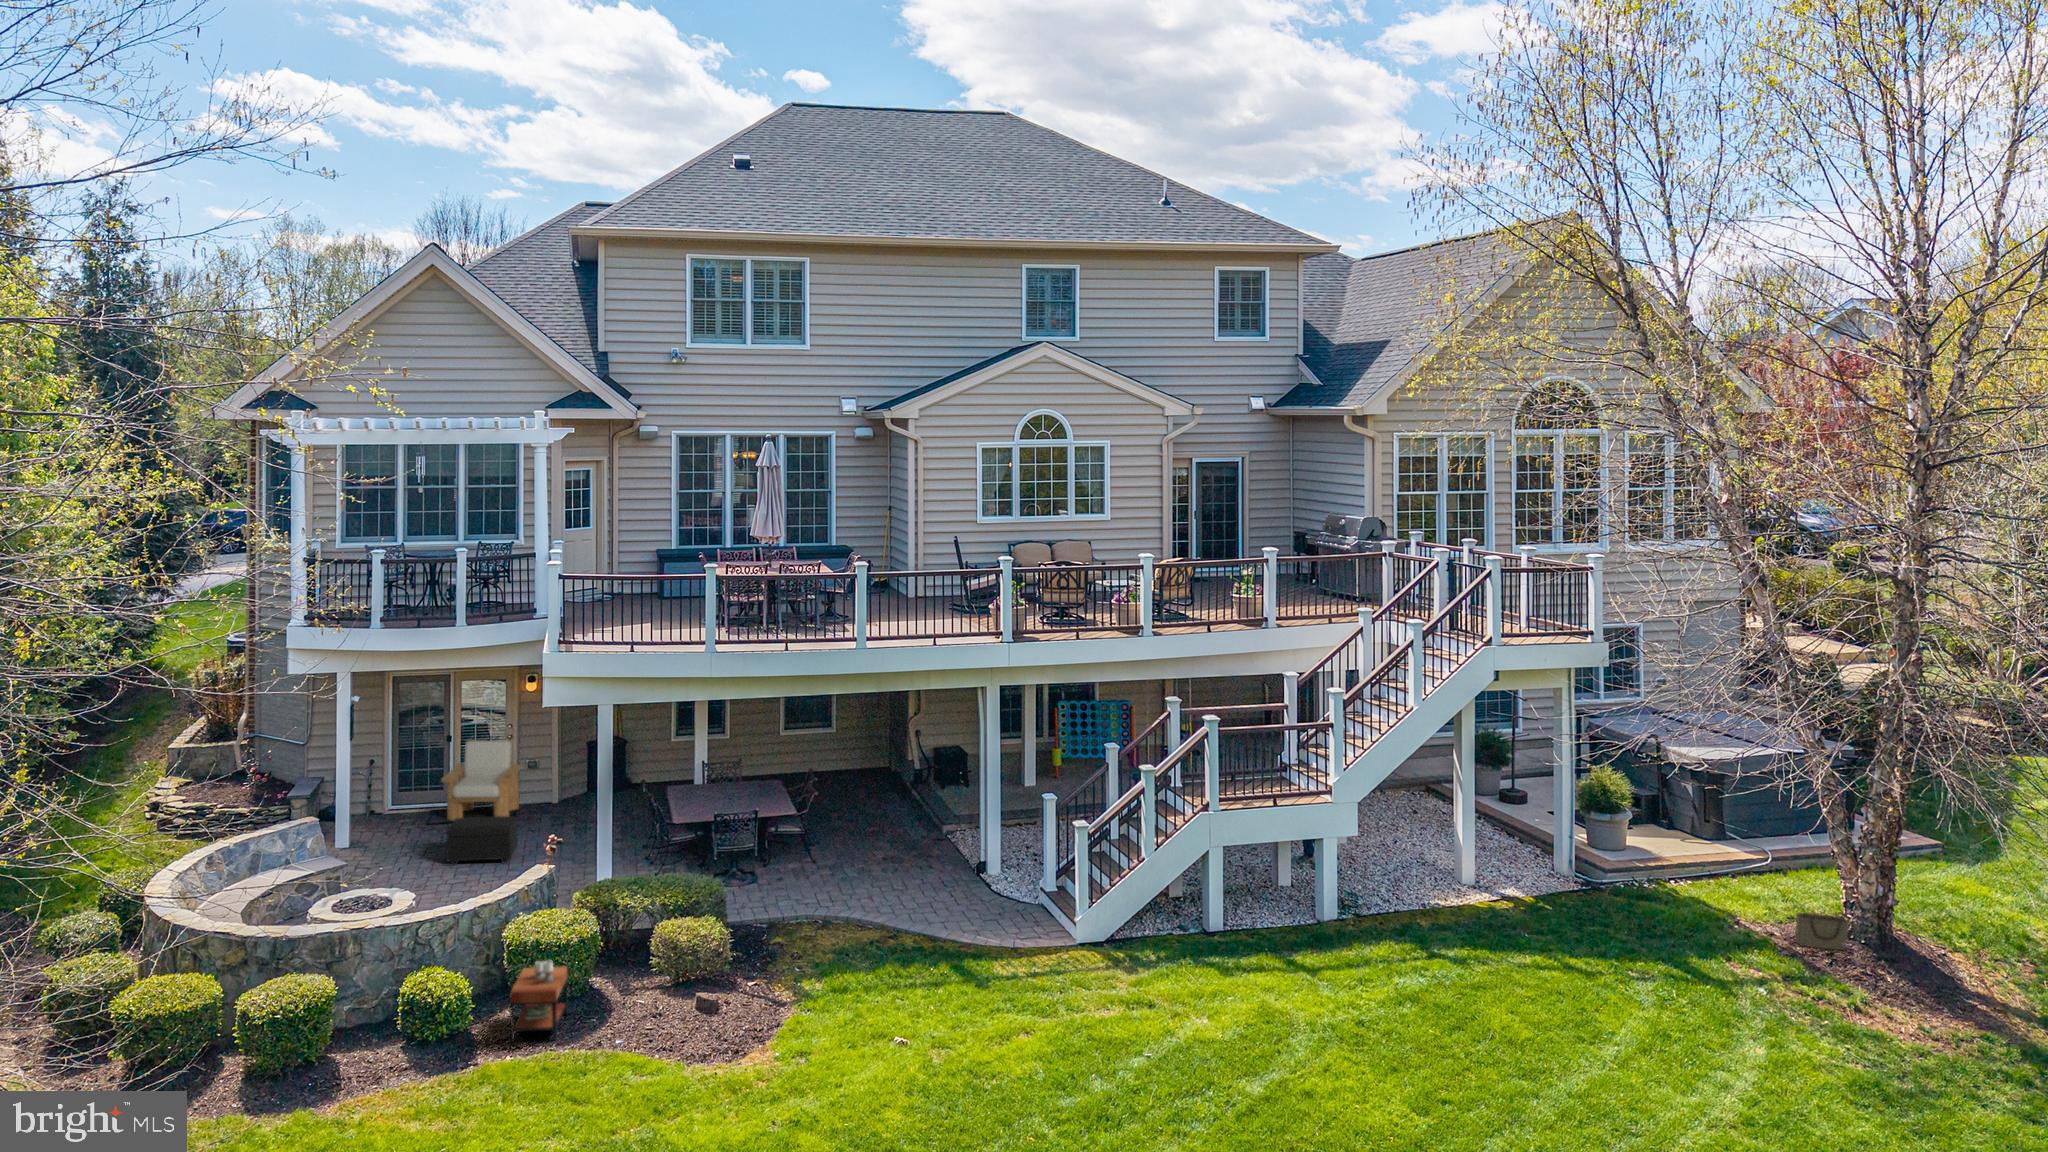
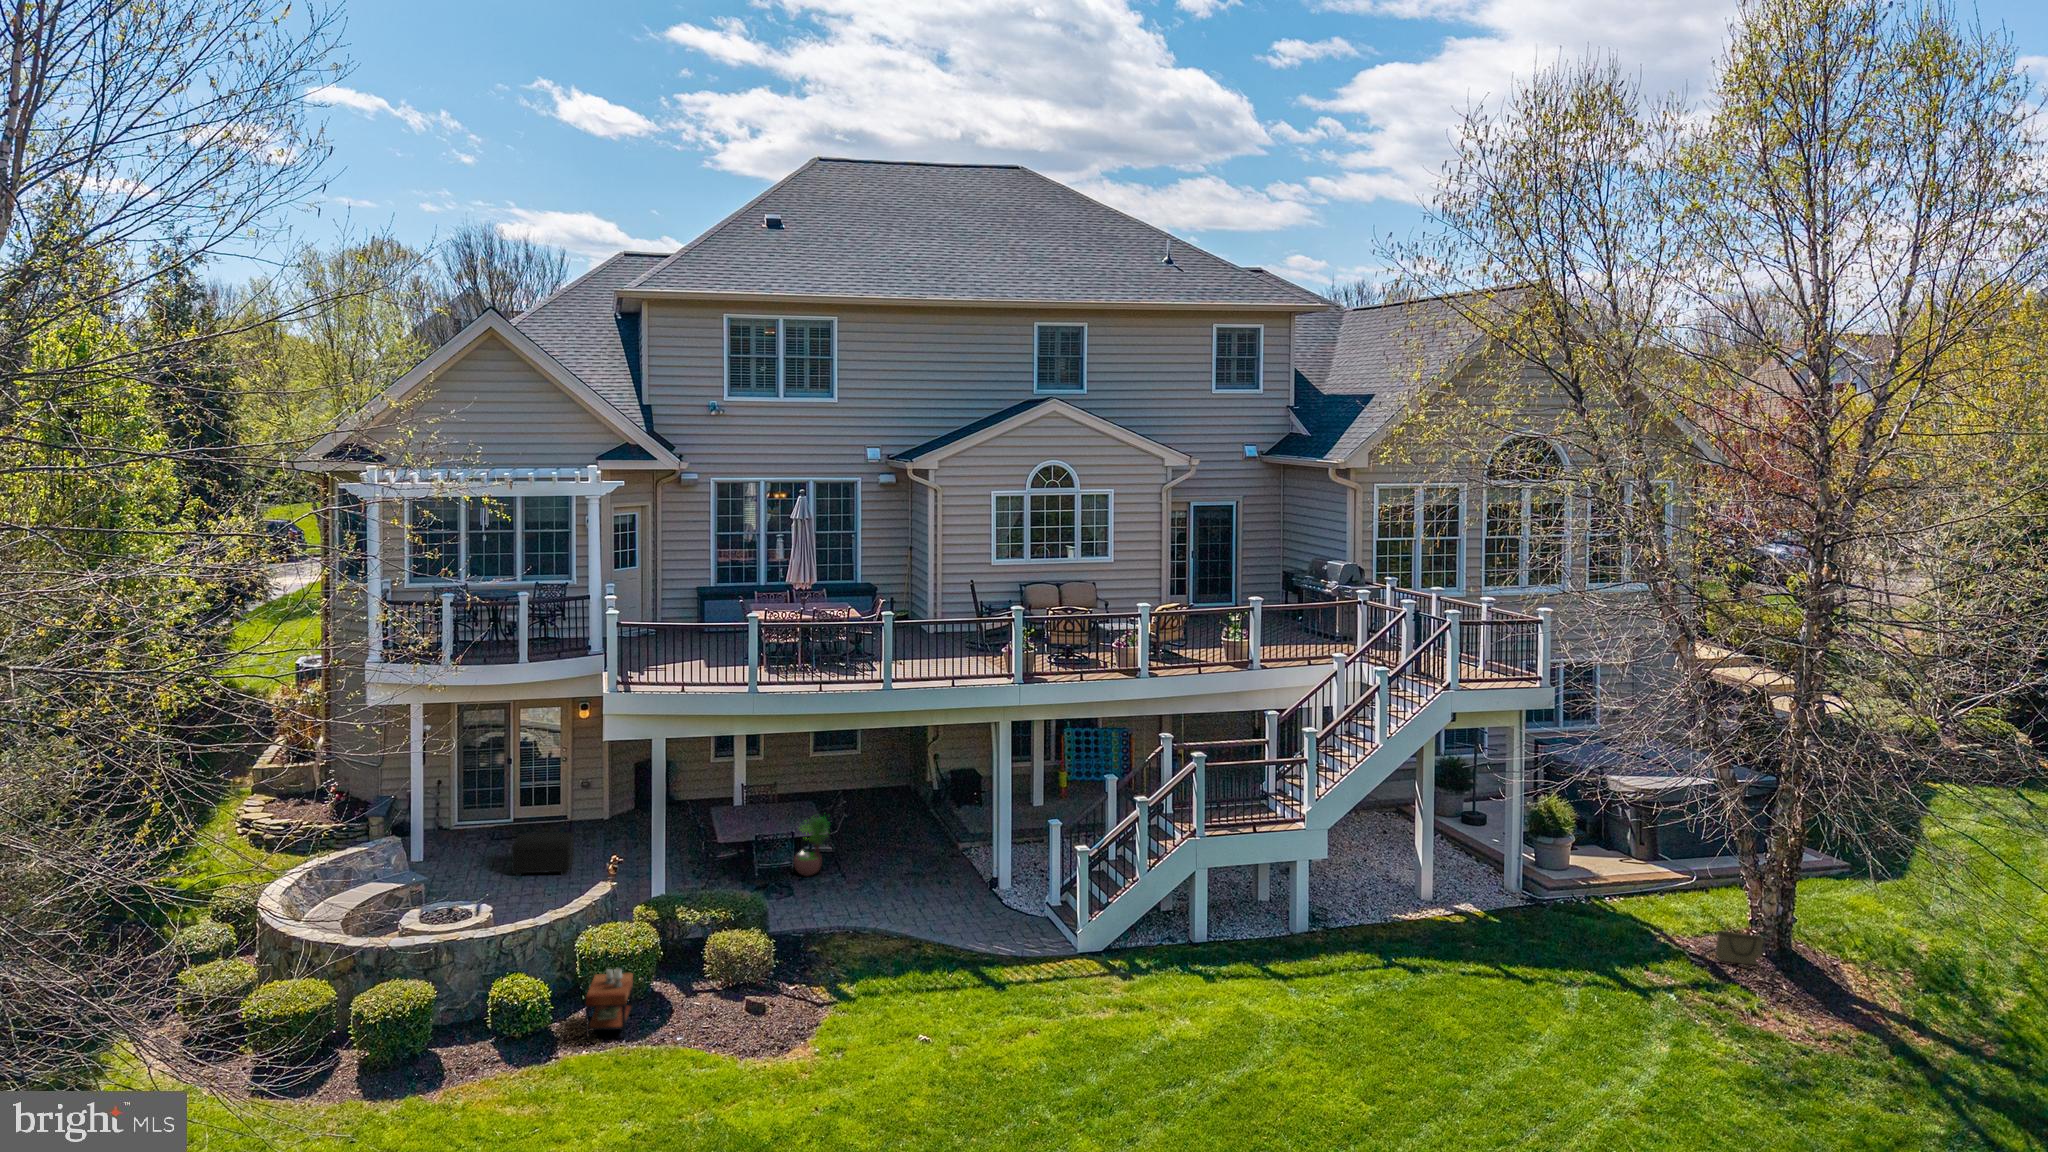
armchair: present [441,740,522,820] -> none [502,761,574,835]
potted tree: none [761,791,803,862] -> present [793,816,829,876]

